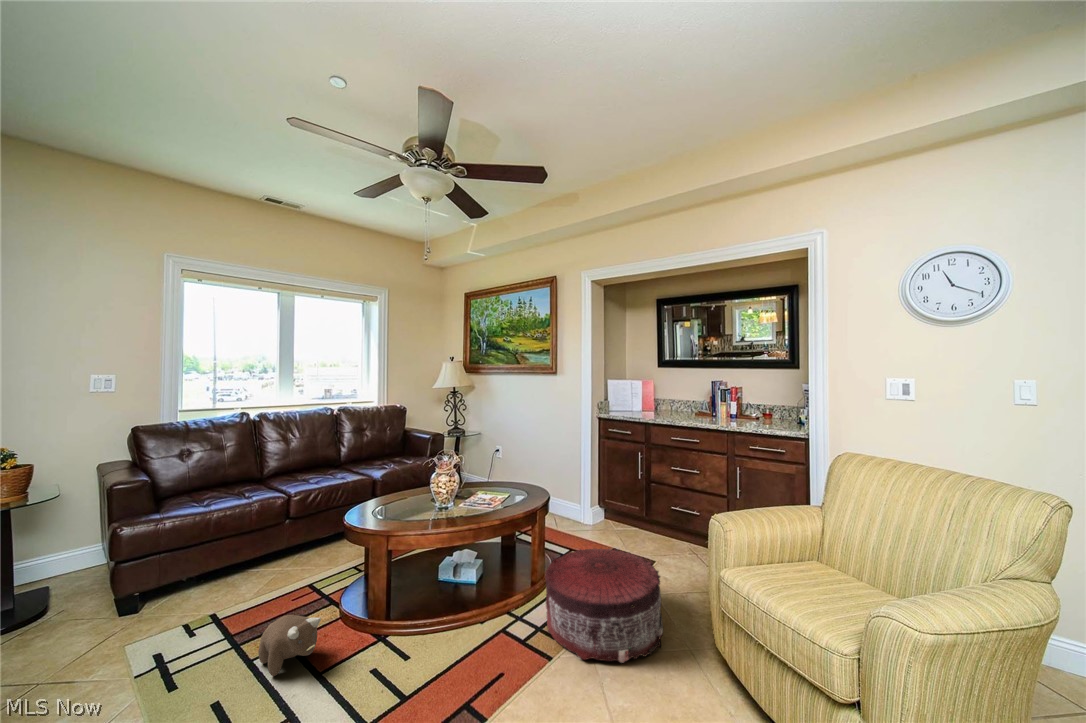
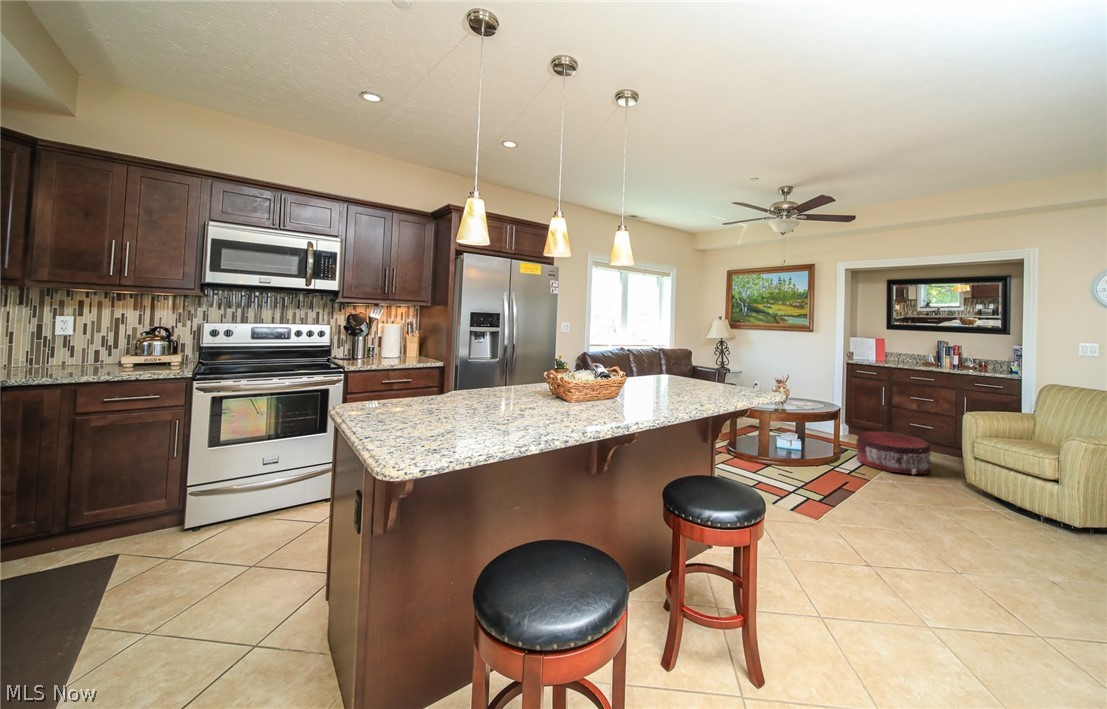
plush toy: present [259,615,321,676] -> none [732,442,766,464]

